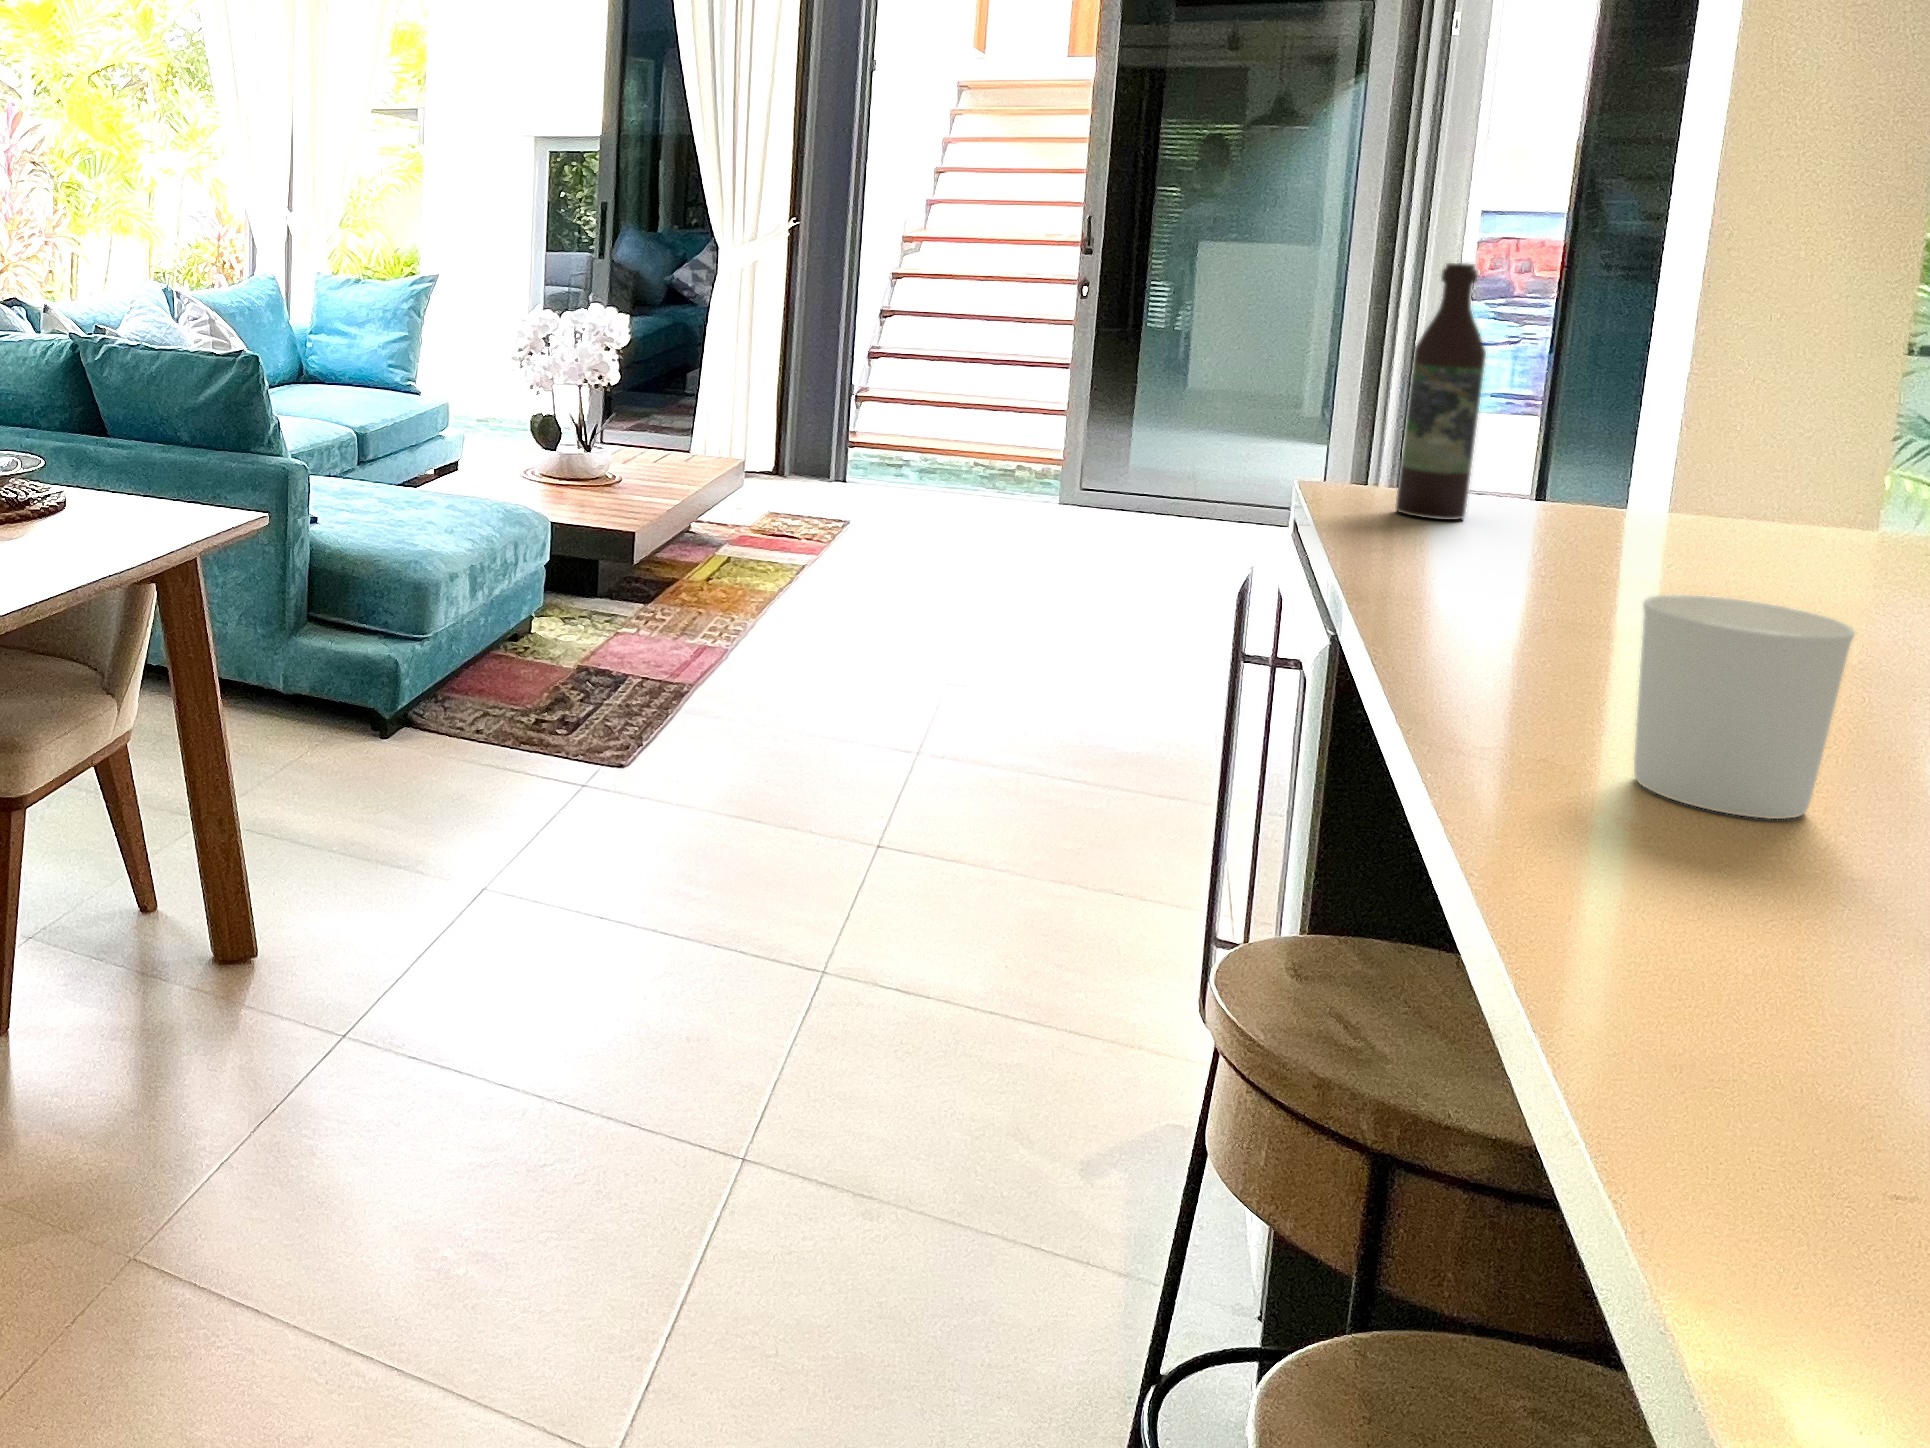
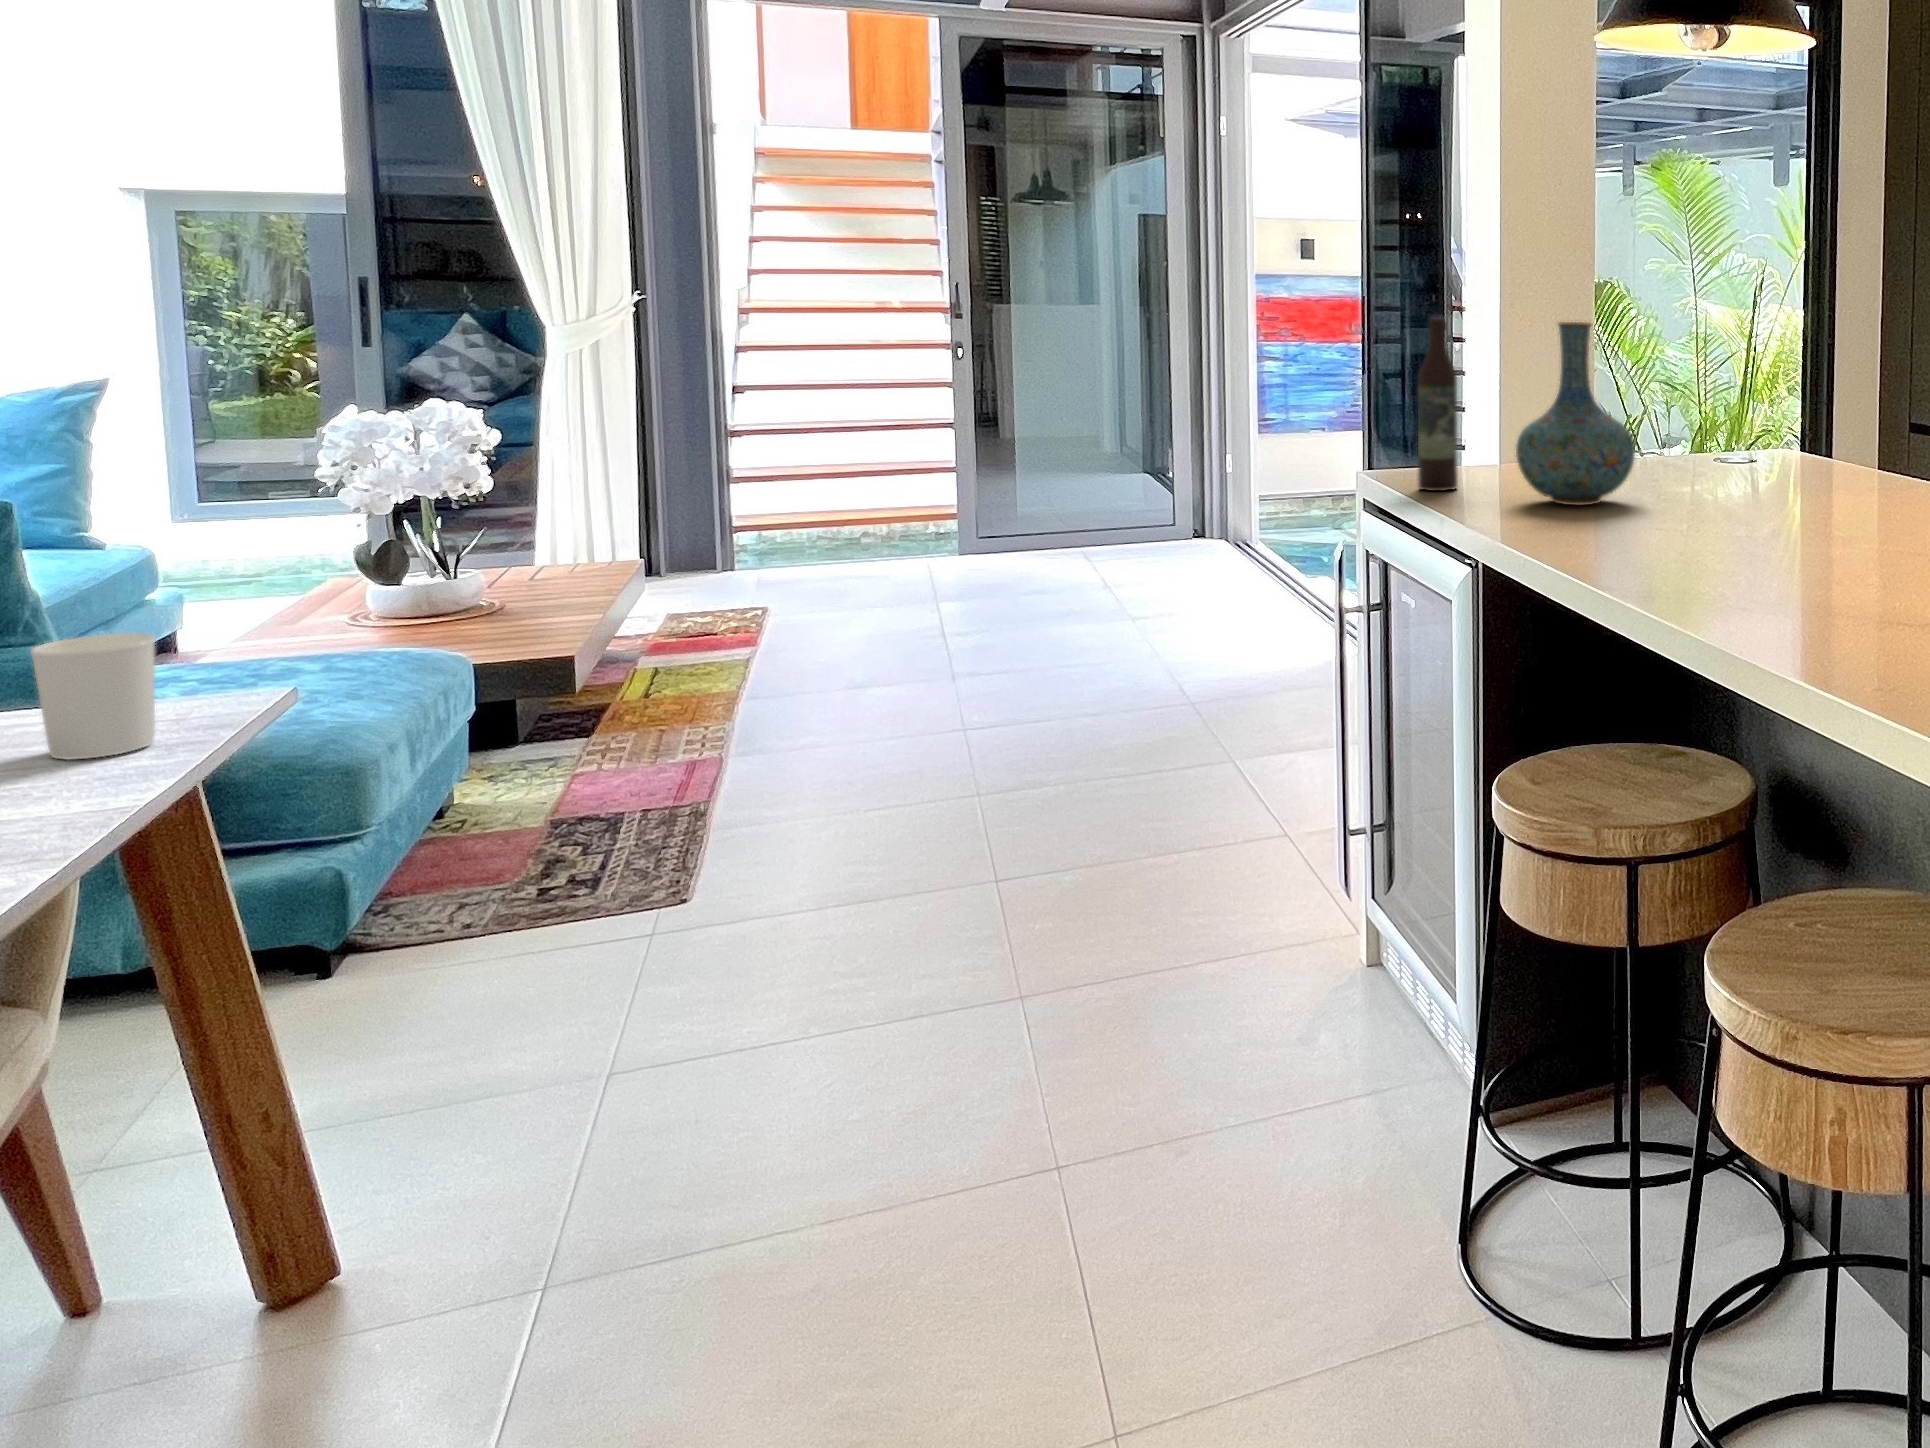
vase: none [1546,279,1808,585] -> present [1516,322,1635,505]
candle holder: present [1634,595,1854,819] -> present [31,633,155,760]

